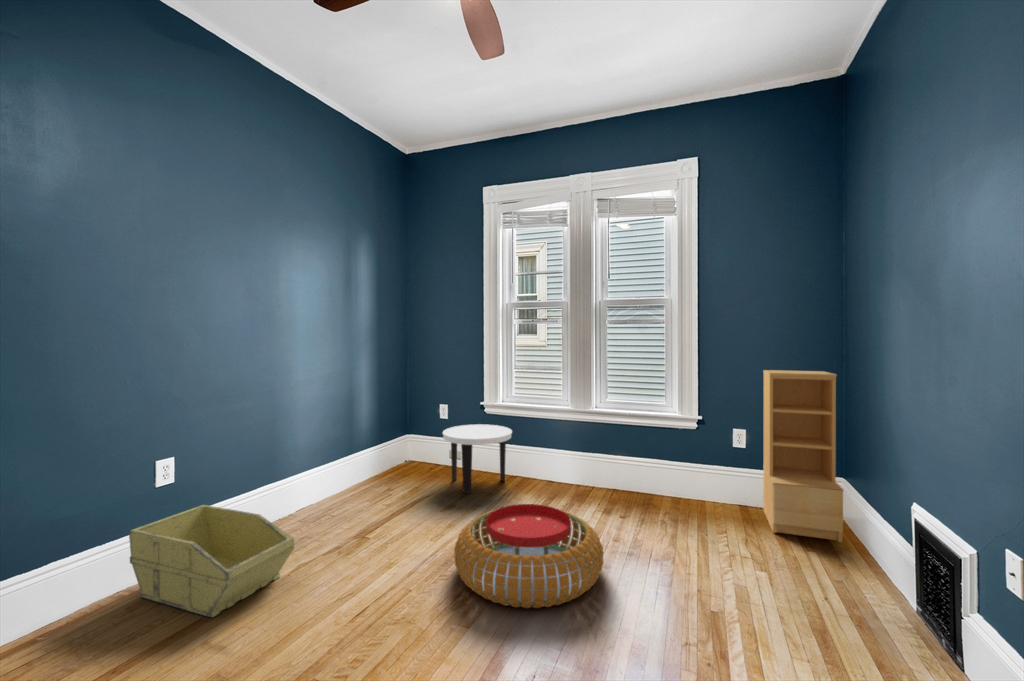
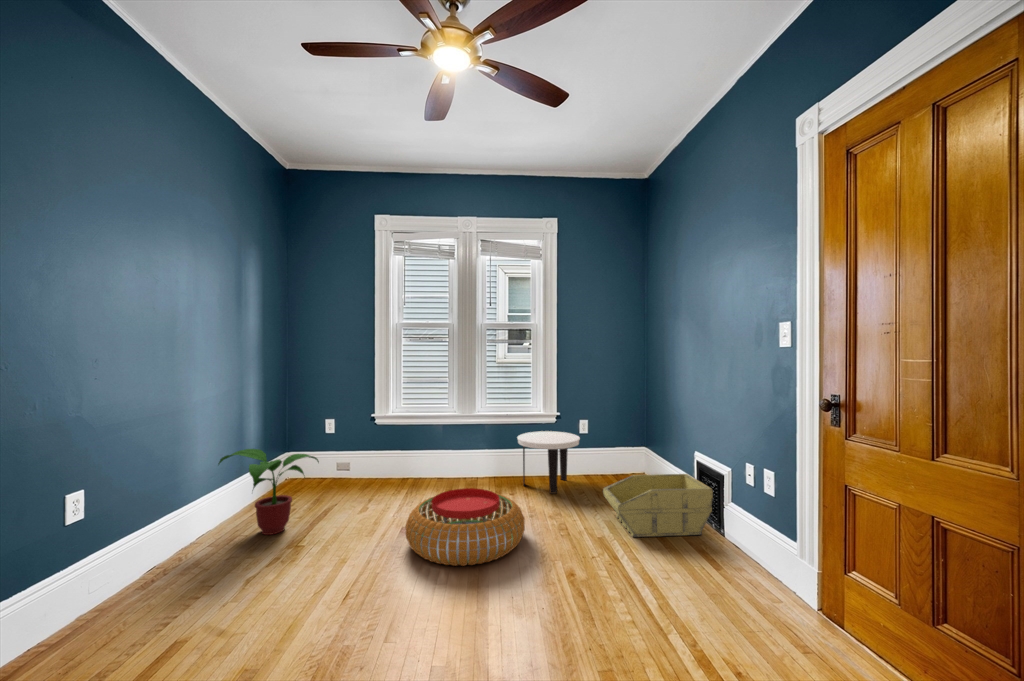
bookshelf: present [763,370,843,542] -> none [598,376,651,488]
side table: present [443,424,512,494] -> present [517,431,580,494]
potted plant: none [315,431,404,520] -> present [218,449,319,535]
storage bin: present [129,505,294,617] -> present [603,474,713,537]

